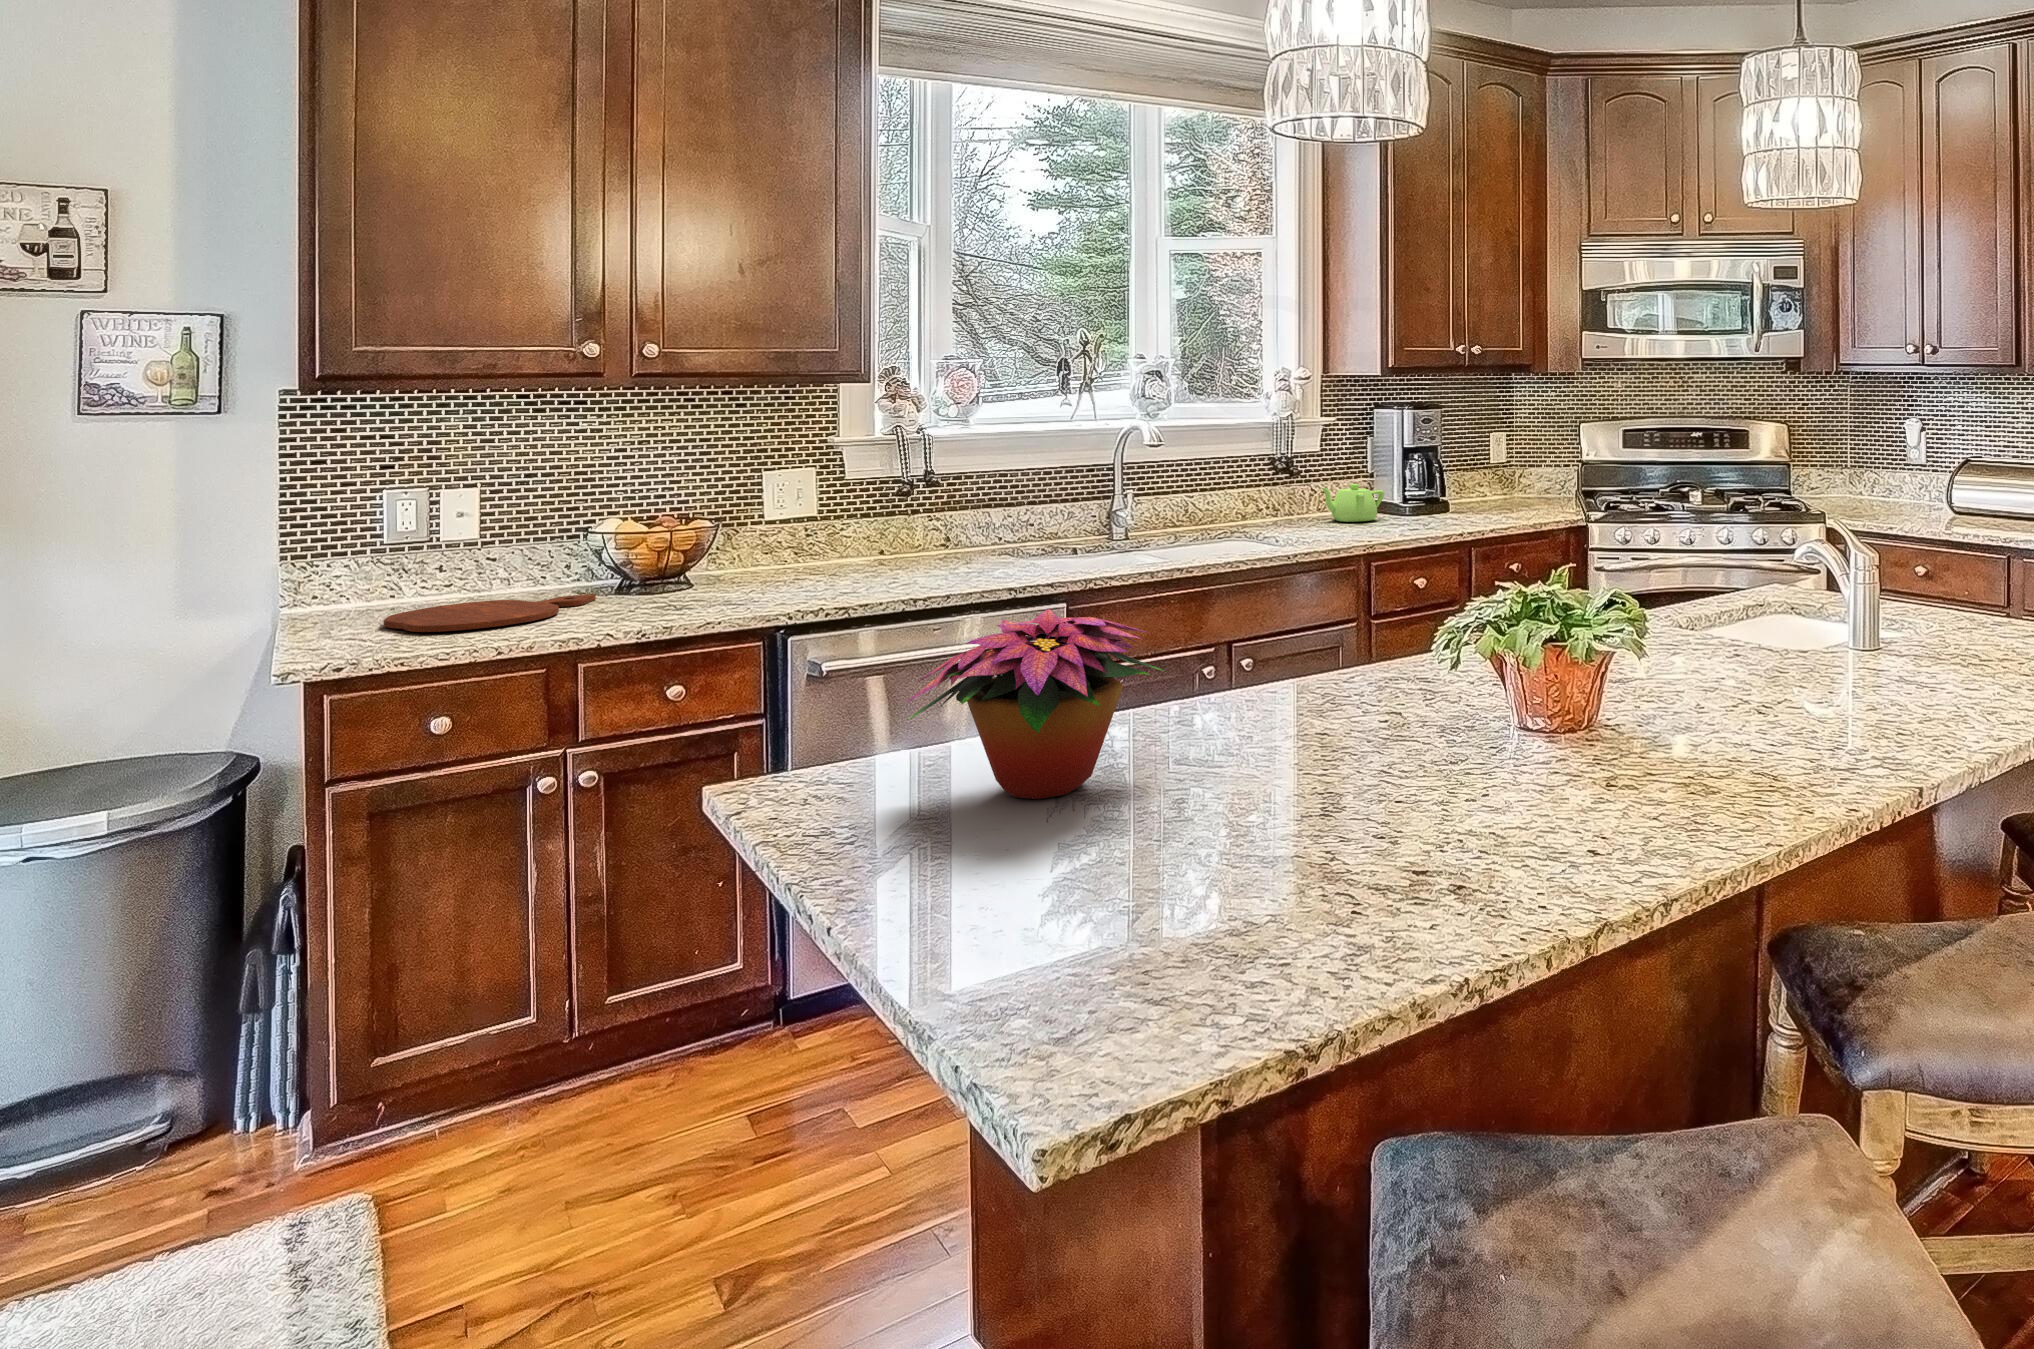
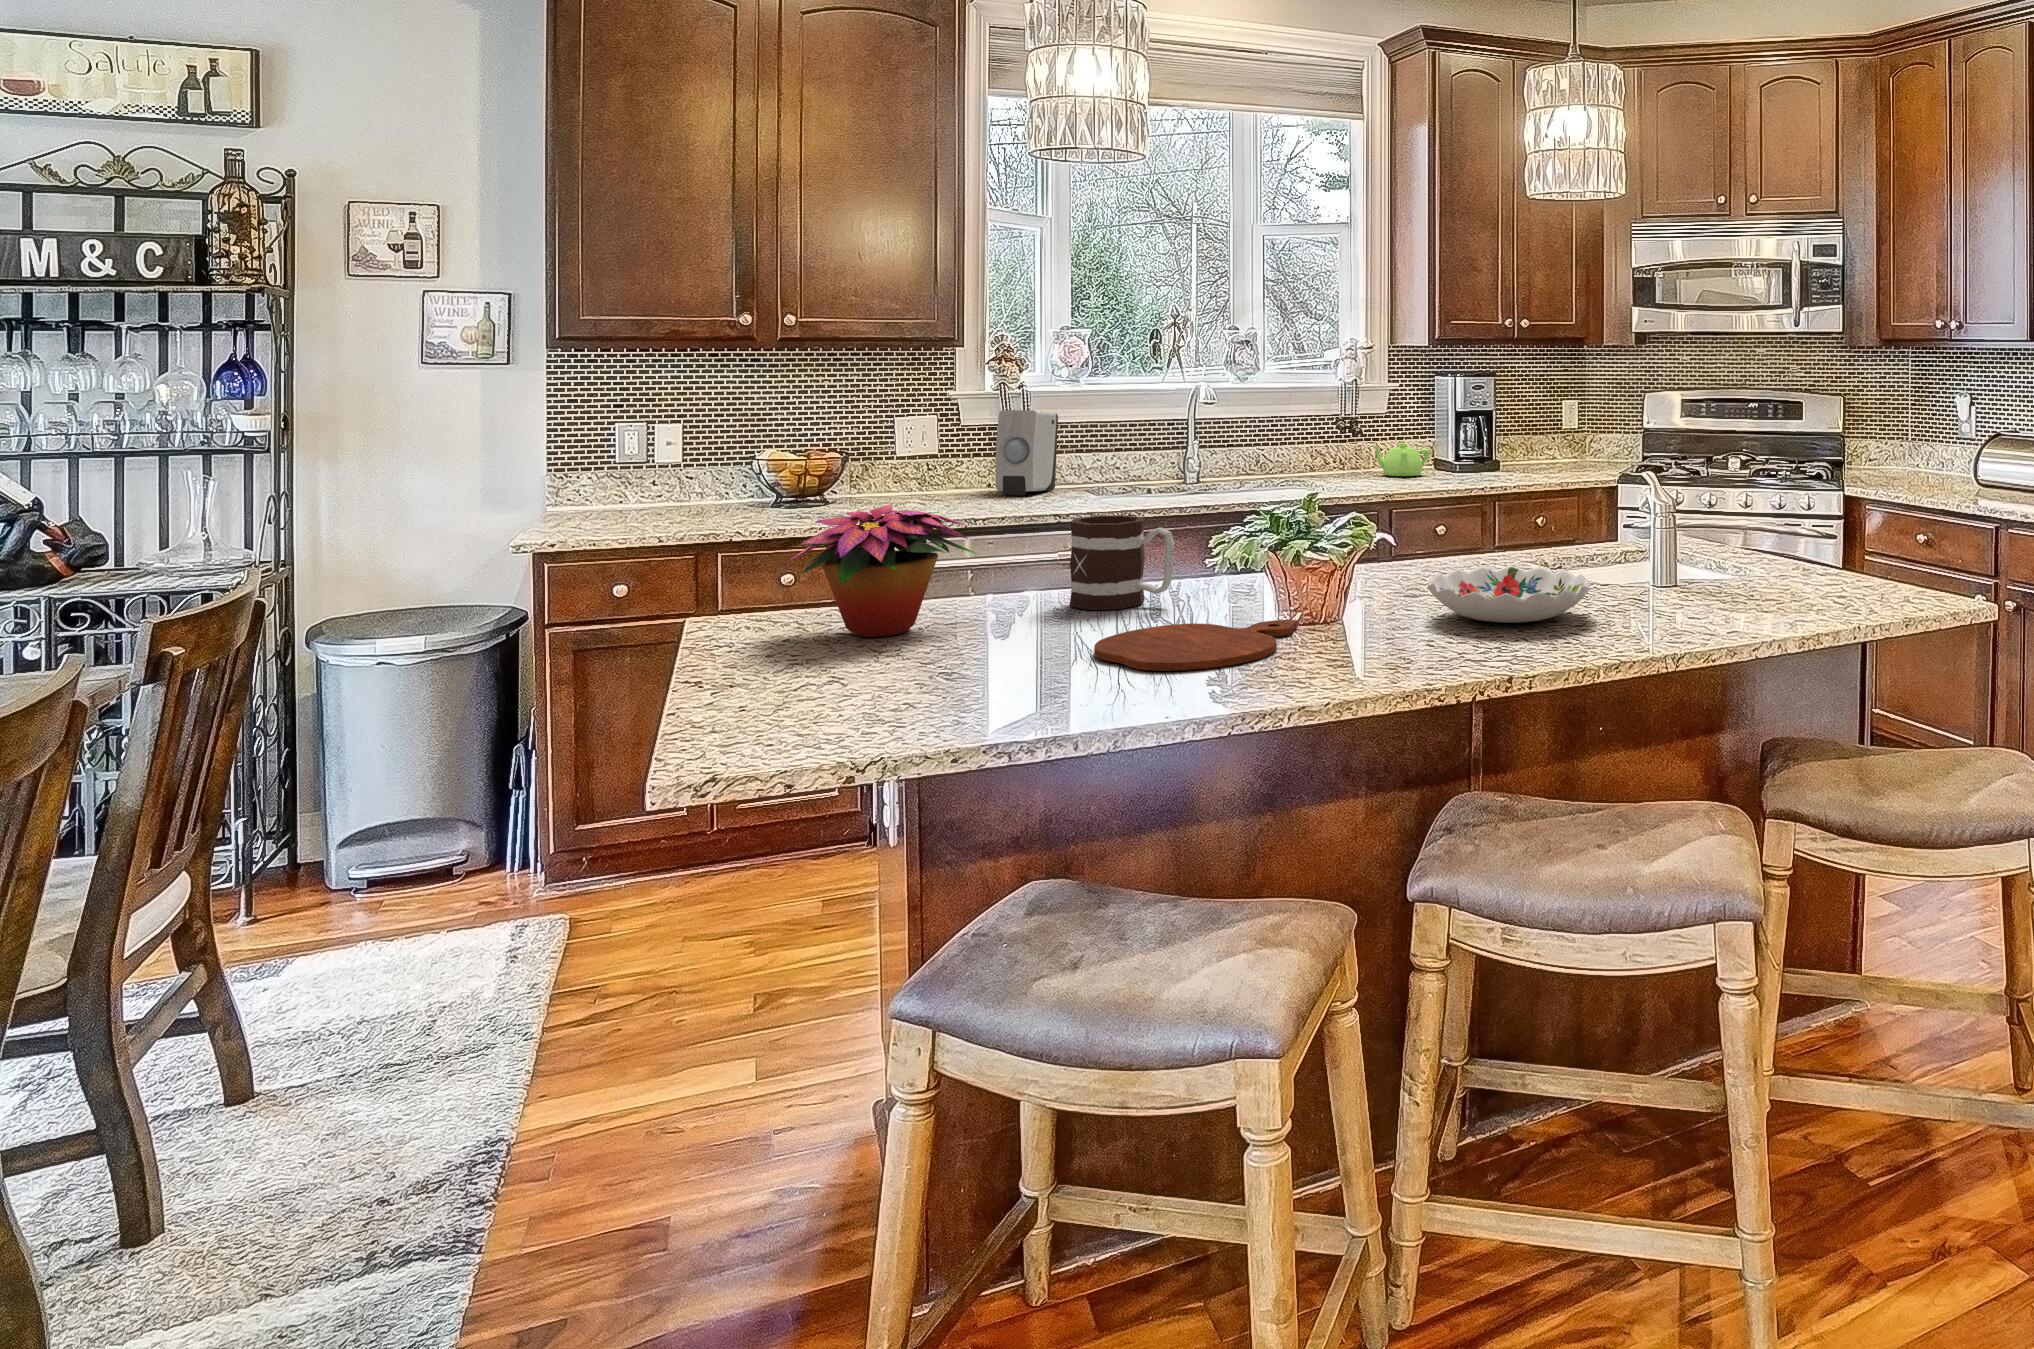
soap dispenser: none [904,459,973,564] -> present [995,410,1058,496]
cutting board: present [384,594,596,632] -> present [1094,620,1298,671]
mug: none [1235,602,1376,731] -> present [1070,515,1174,610]
decorative bowl: none [1705,641,1905,716] -> present [1427,565,1590,623]

